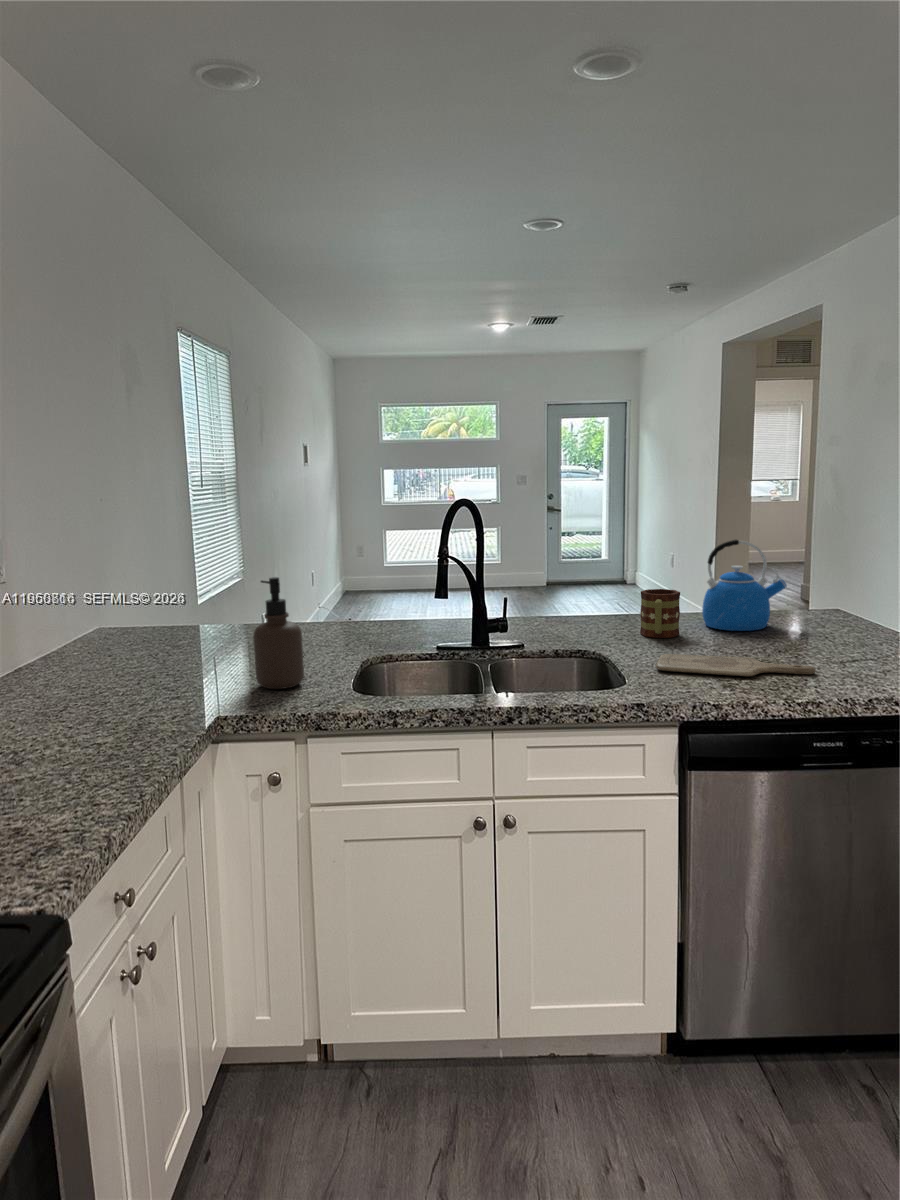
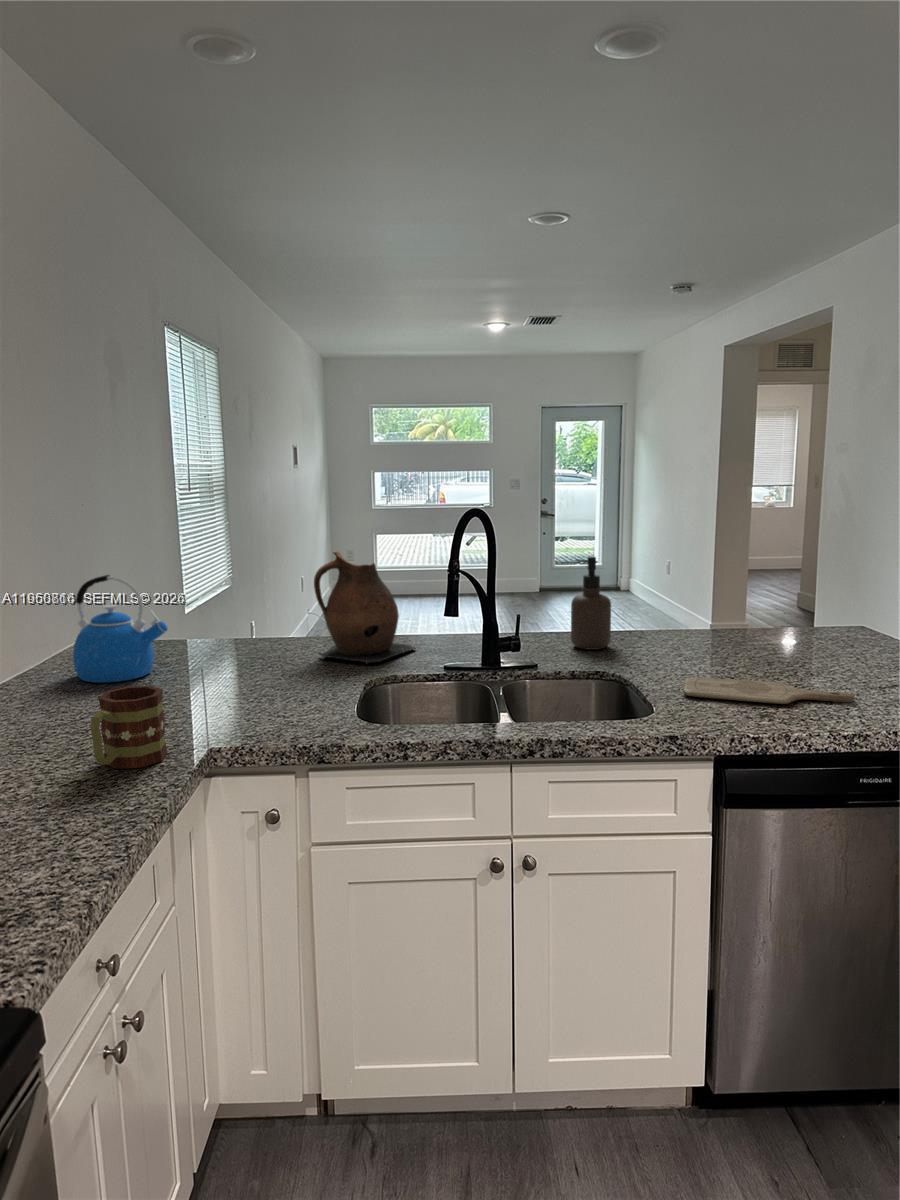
kettle: present [702,540,787,631] -> present [73,575,168,683]
ceramic pitcher: none [314,541,412,647] -> present [314,551,415,664]
soap dispenser: present [253,577,304,689] -> present [571,557,611,650]
mug: present [640,589,680,638] -> present [91,686,167,769]

